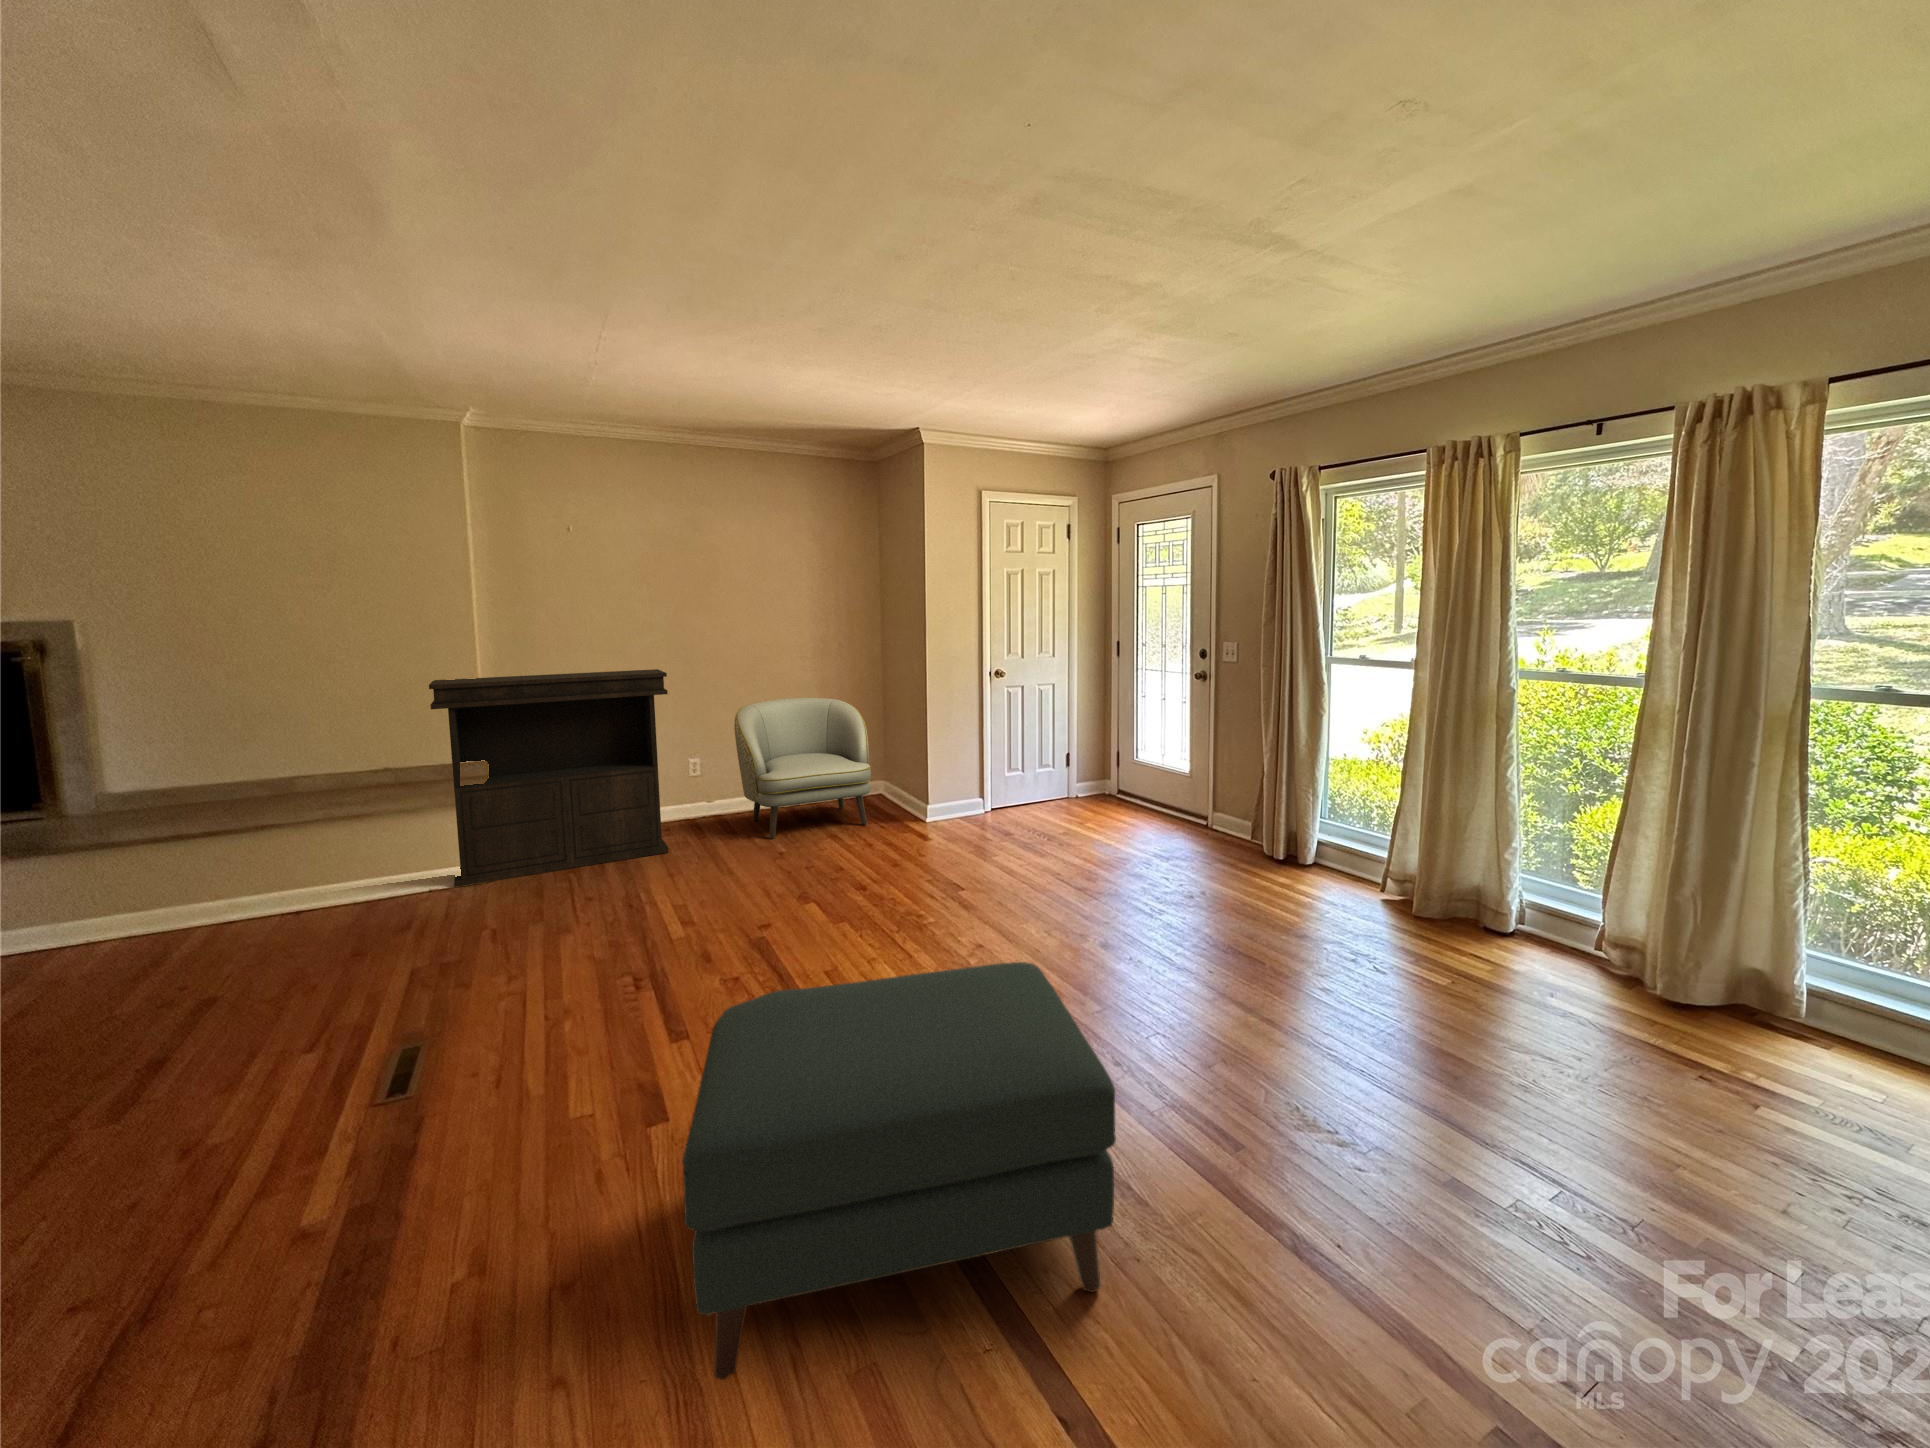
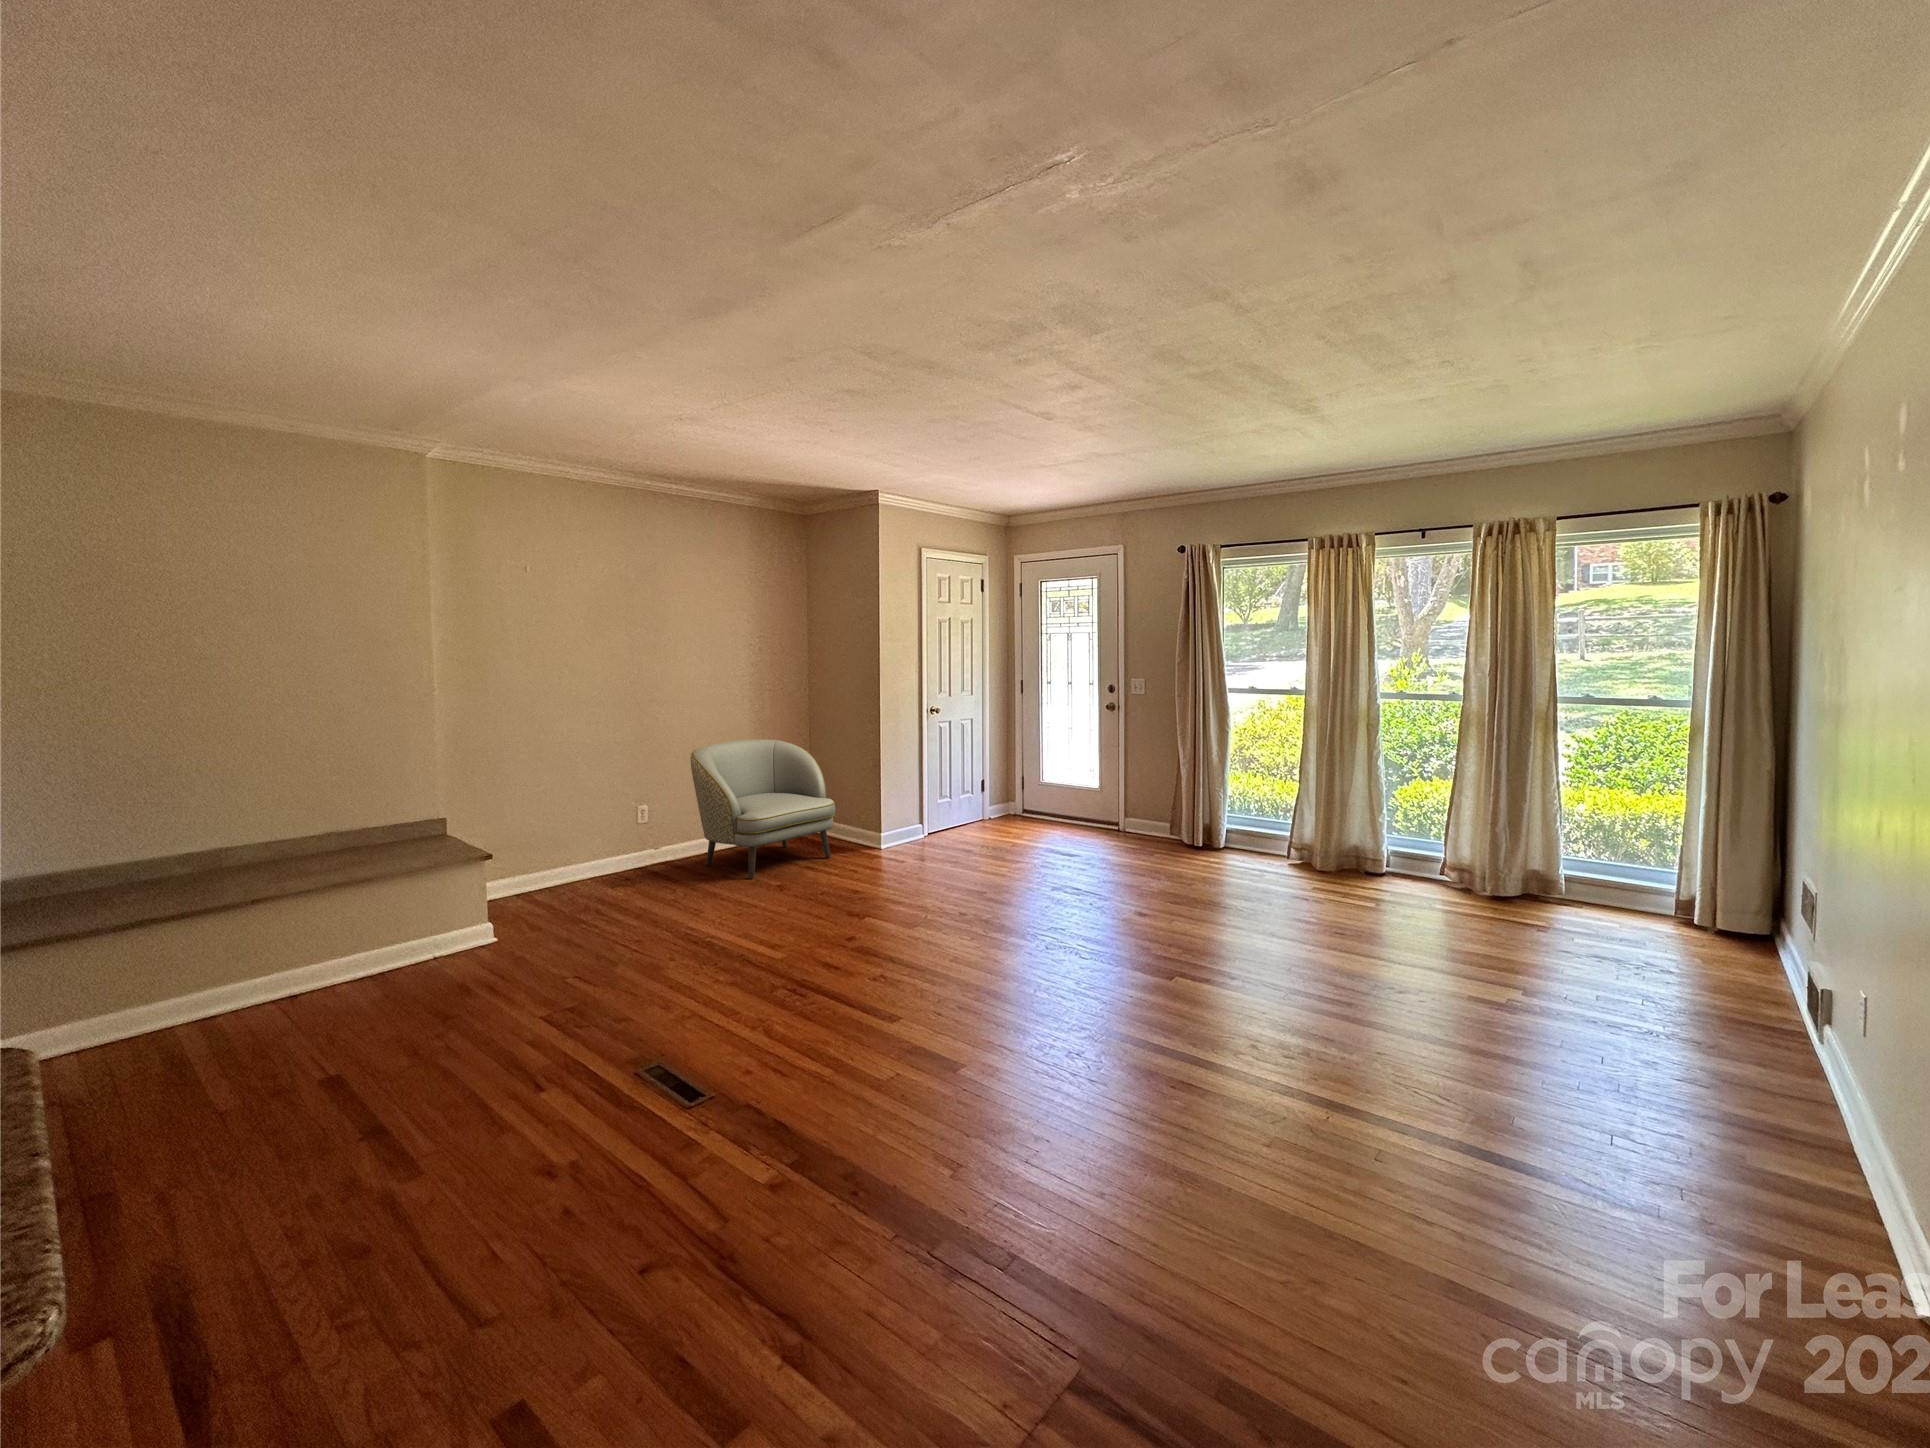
console table: present [429,669,668,887] -> none [397,714,660,965]
ottoman: present [682,962,1116,1380] -> none [1083,907,1408,1208]

